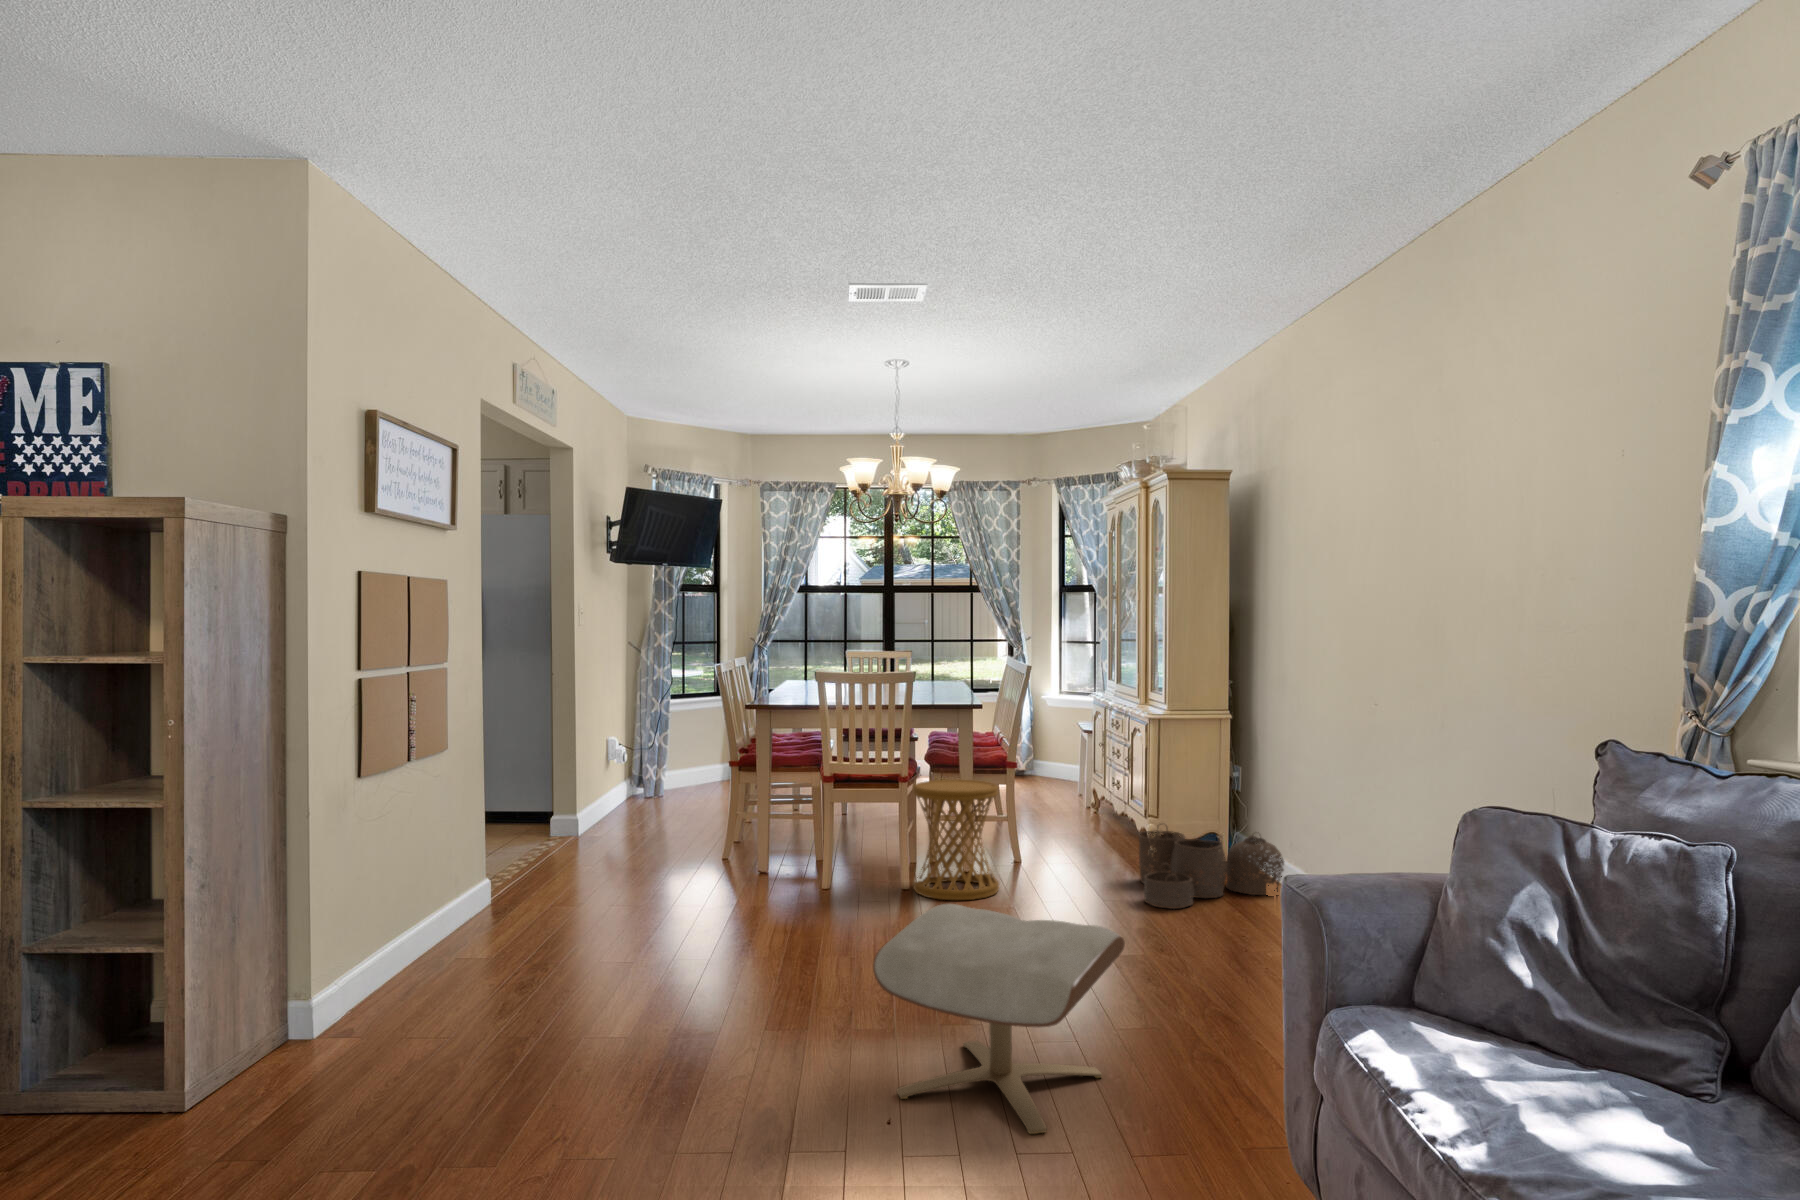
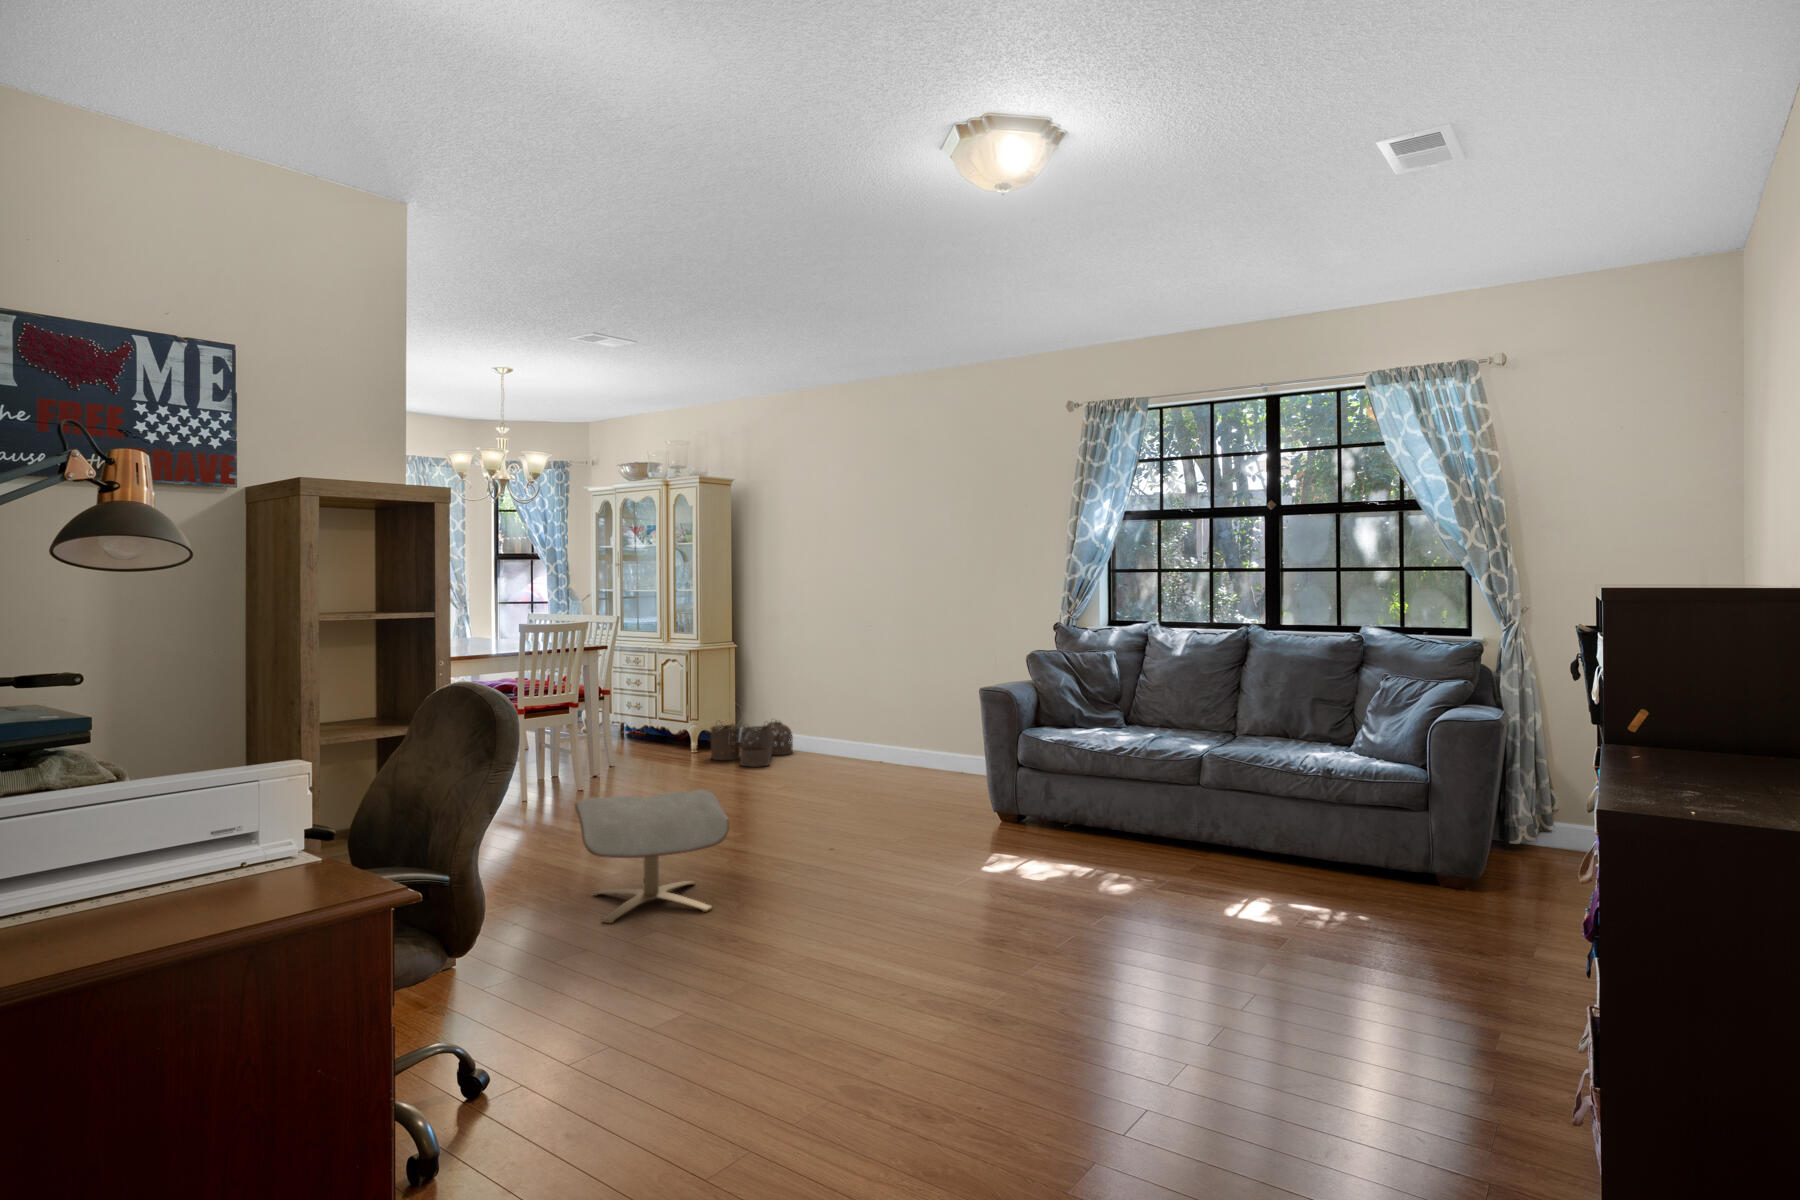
side table: present [913,780,999,901] -> none [595,703,658,787]
ottoman: present [873,904,1125,1134] -> present [575,789,729,923]

